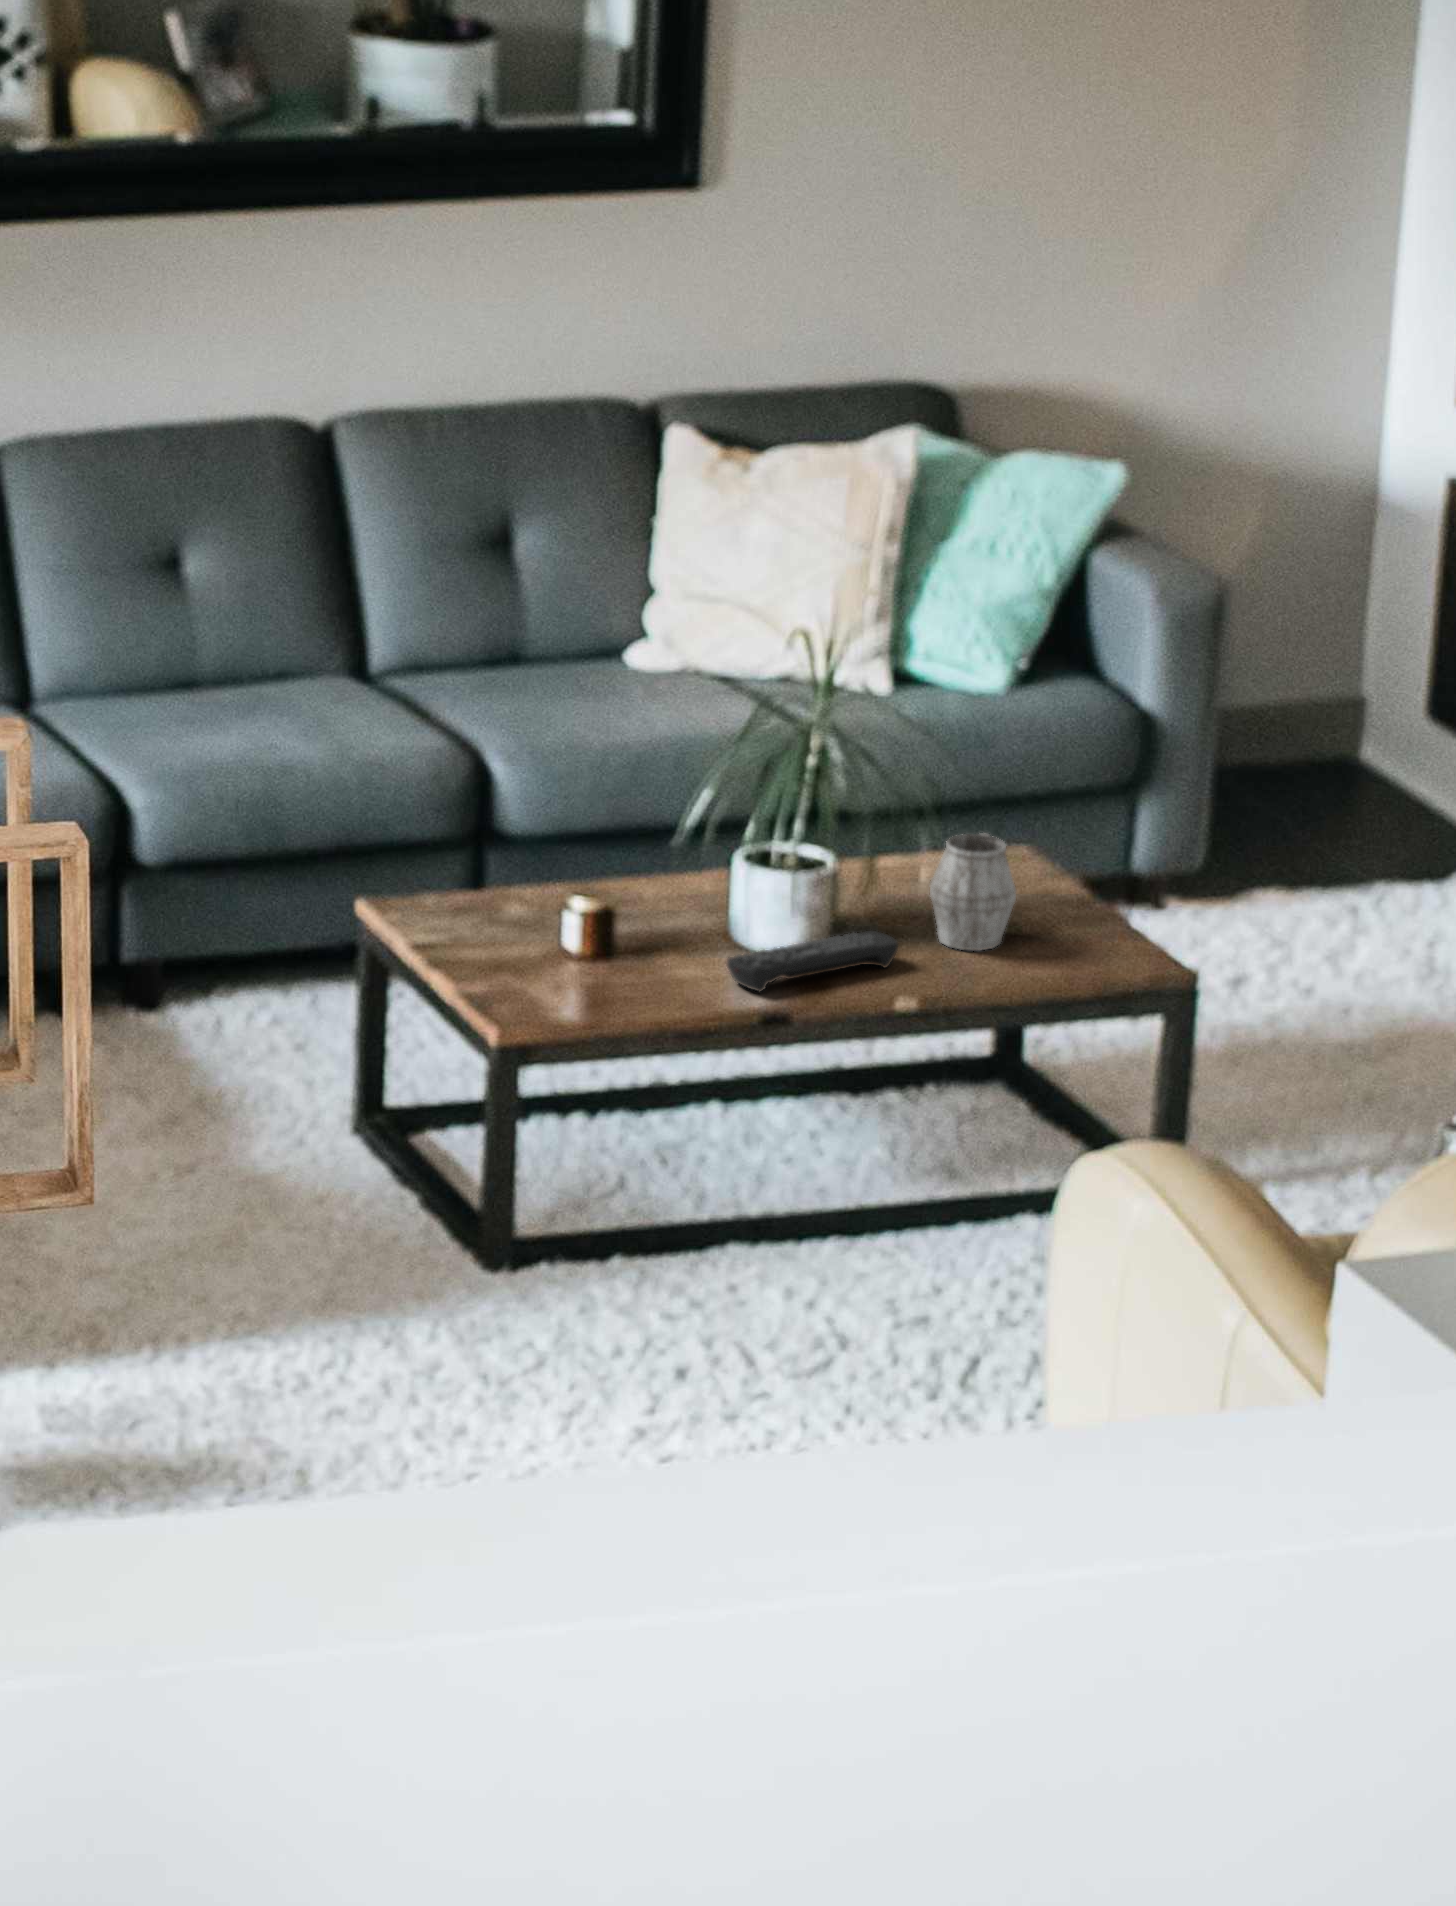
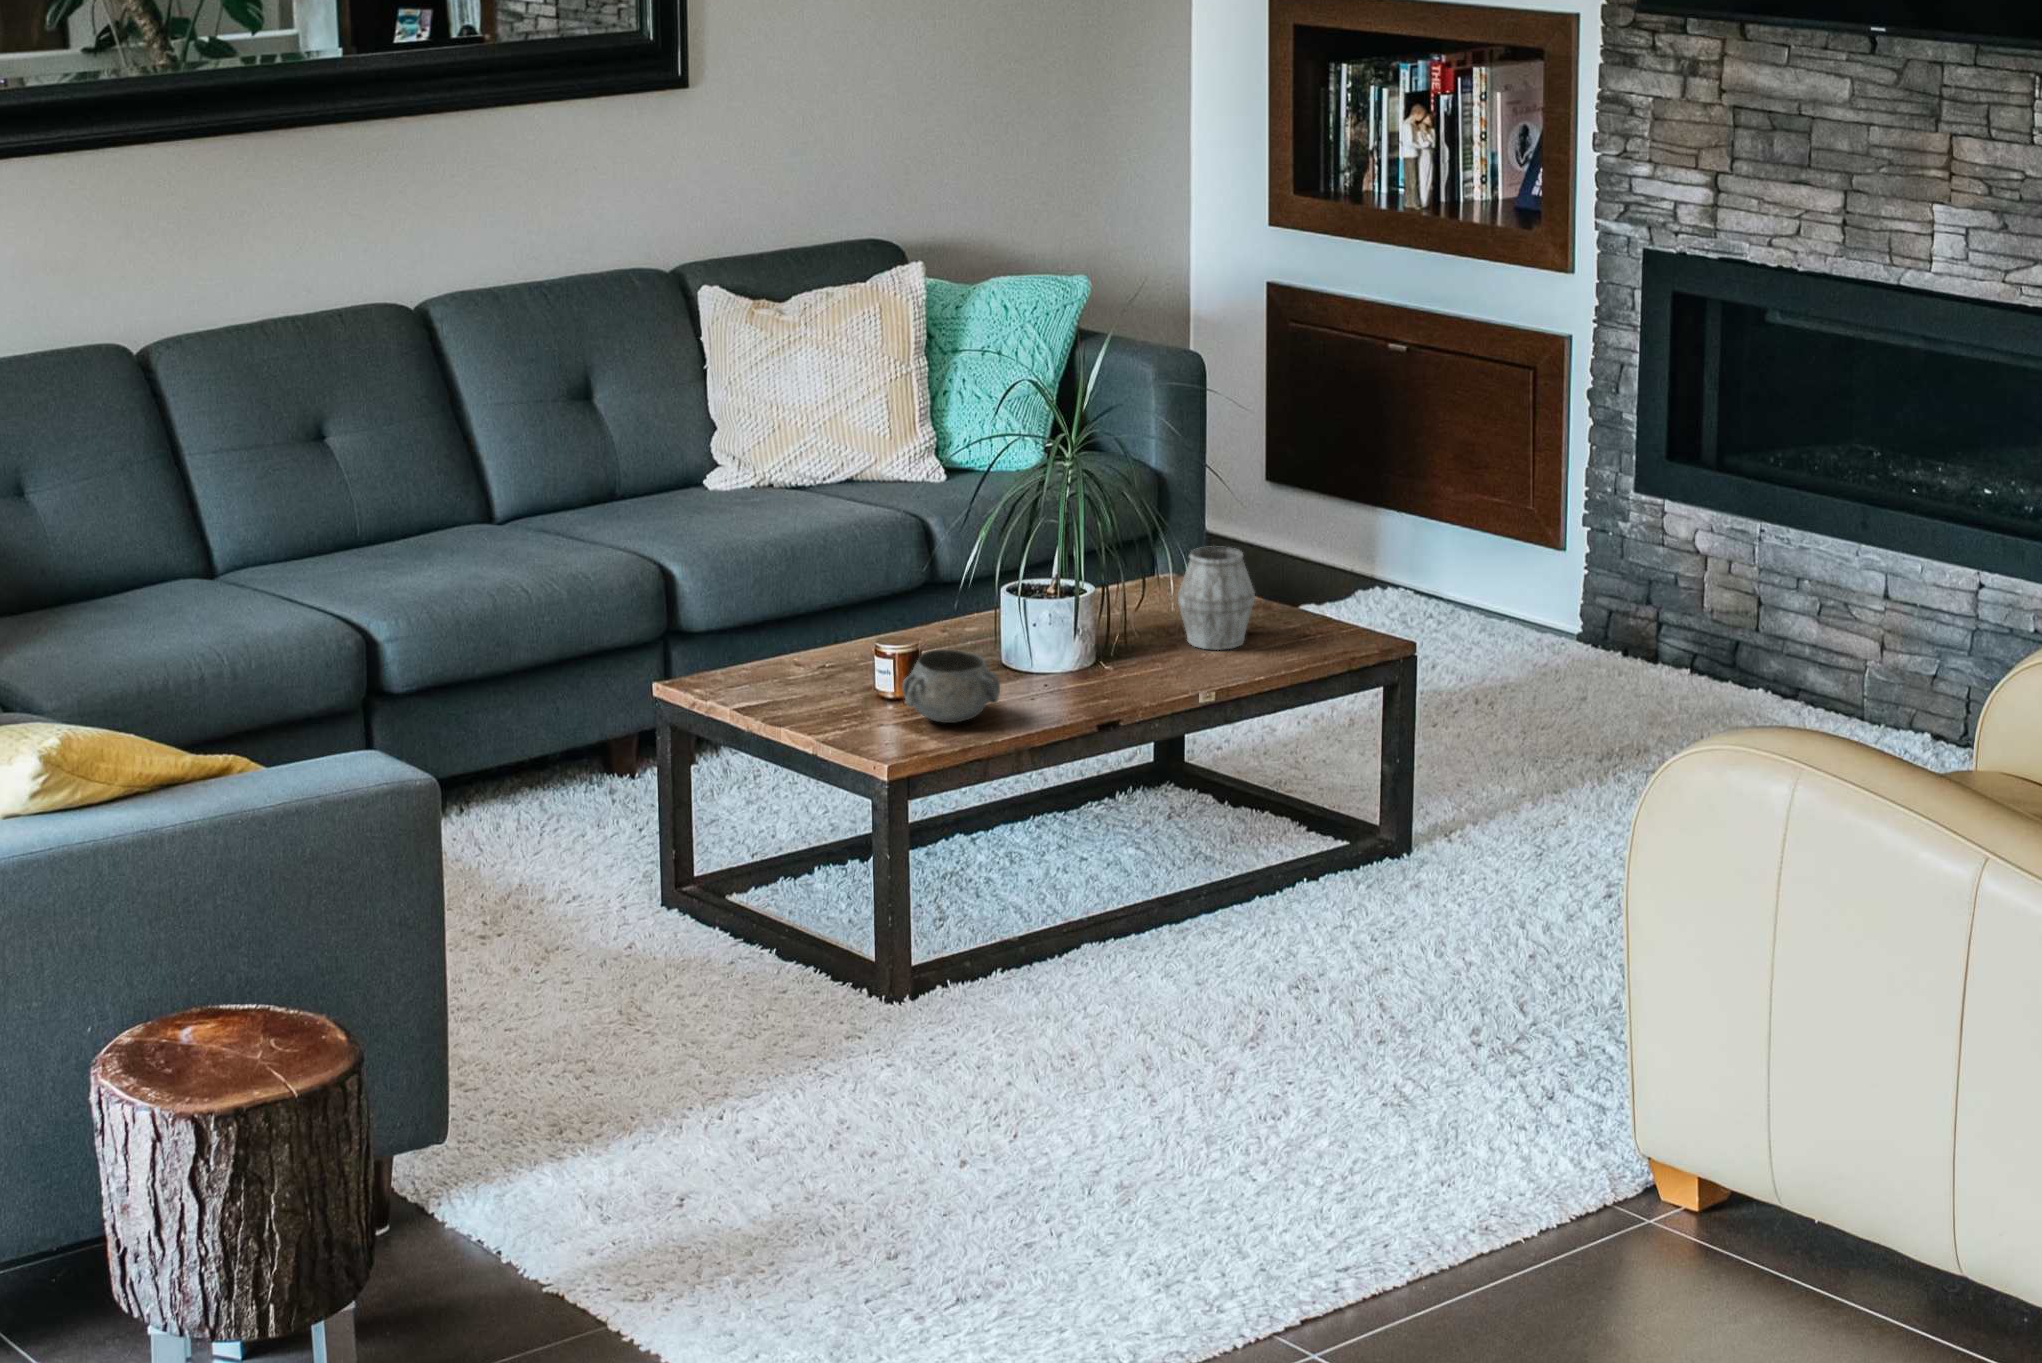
decorative bowl: none [555,911,658,992] -> present [902,649,1000,723]
remote control: present [727,931,898,992] -> none [1047,642,1178,706]

